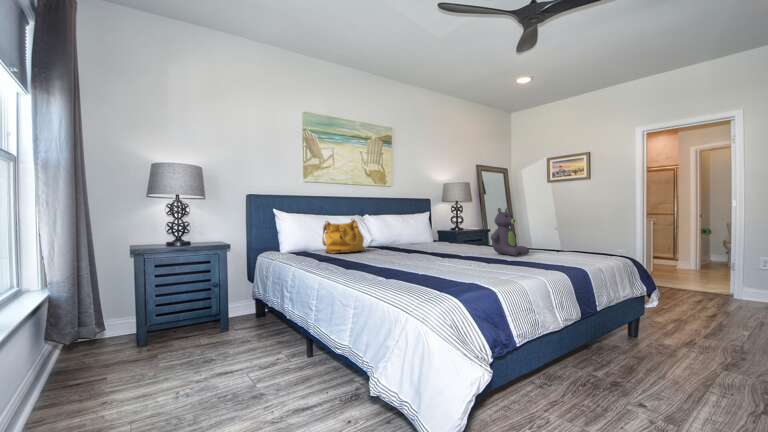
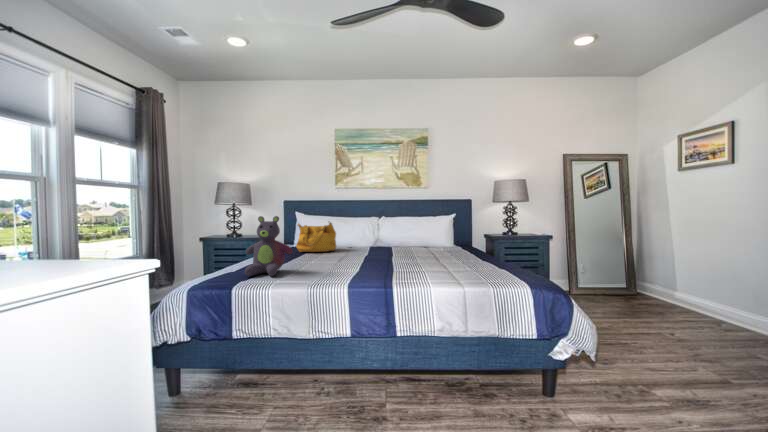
stuffed bear: present [491,208,529,256] -> present [245,216,292,276]

